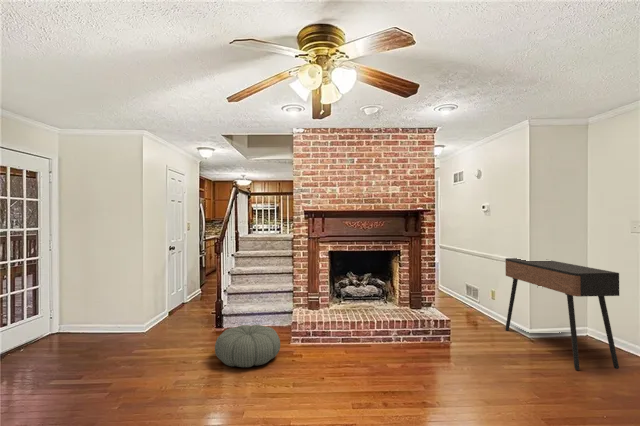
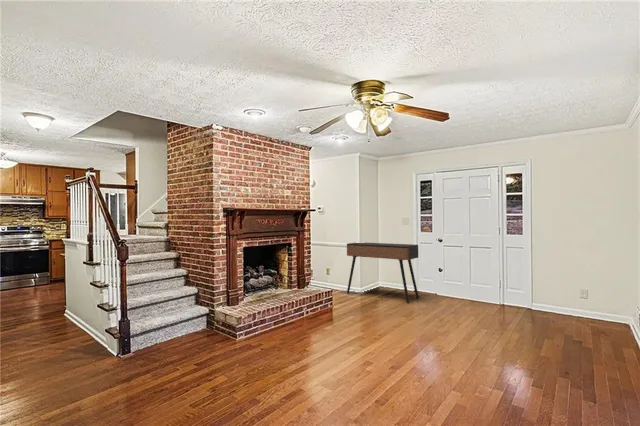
pouf: present [215,325,280,367] -> none [192,325,262,370]

